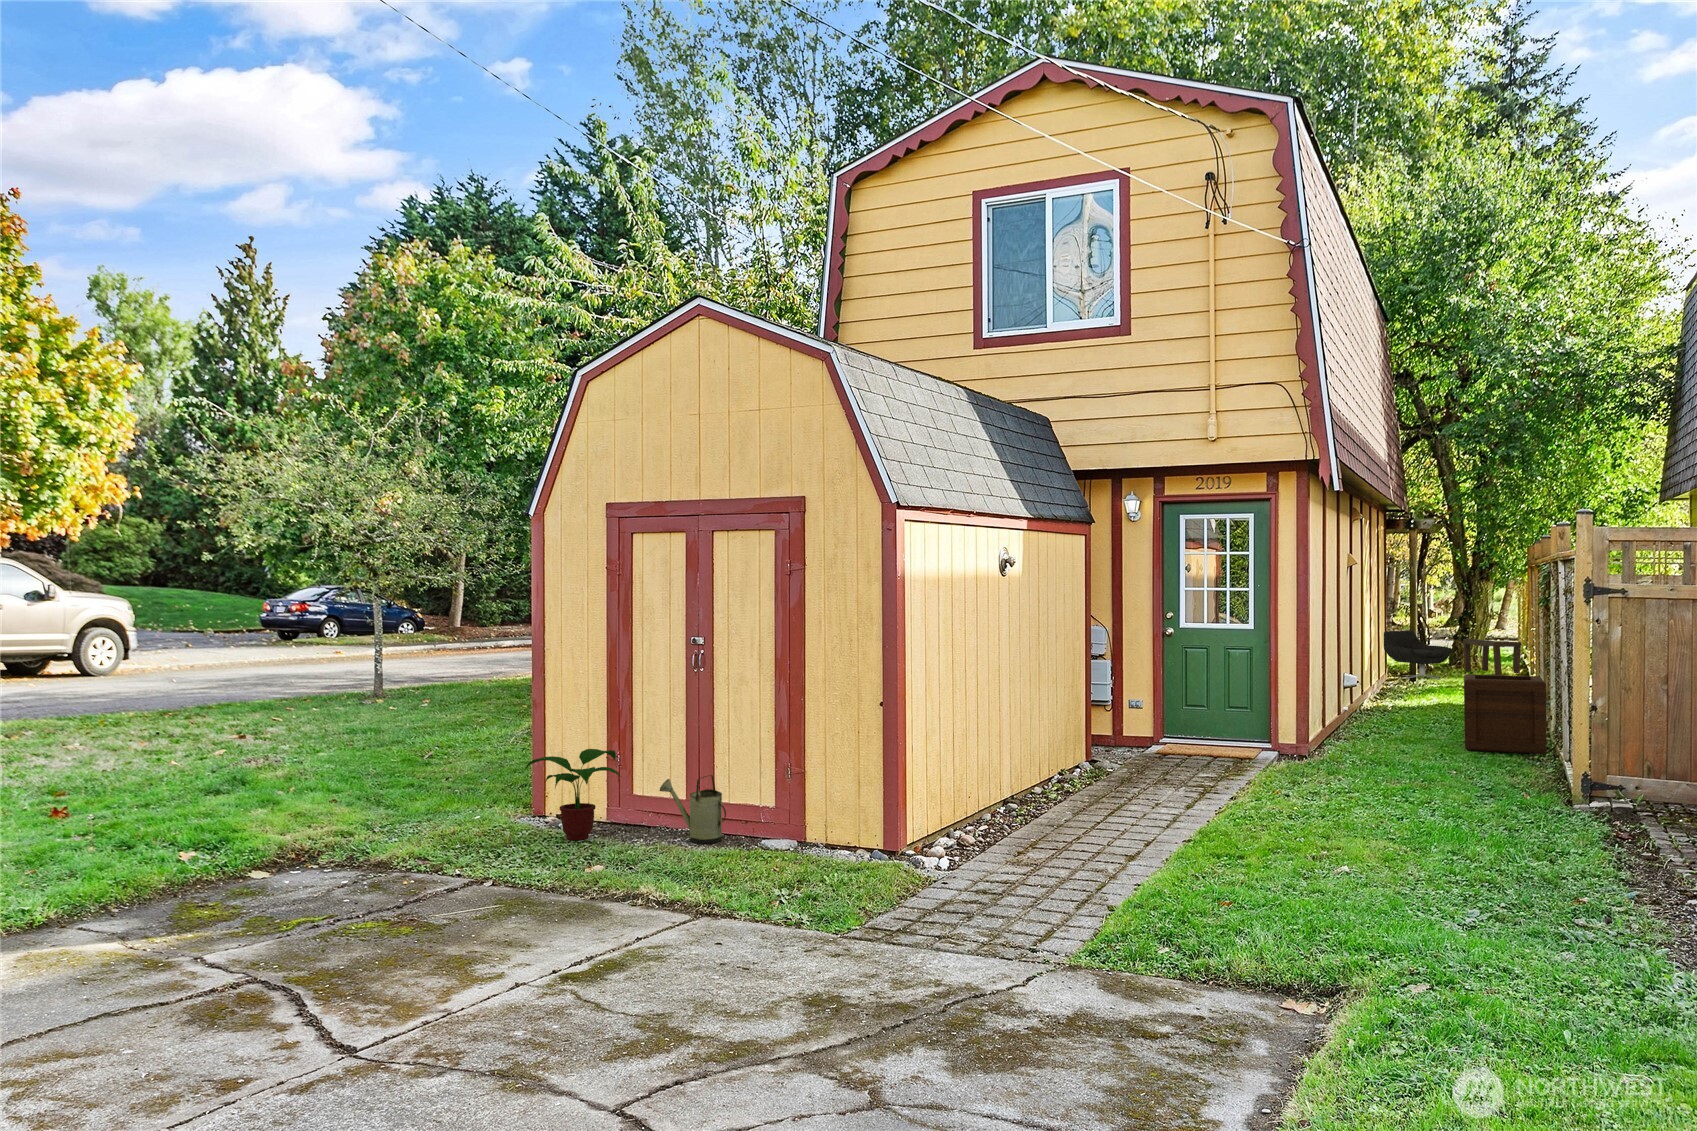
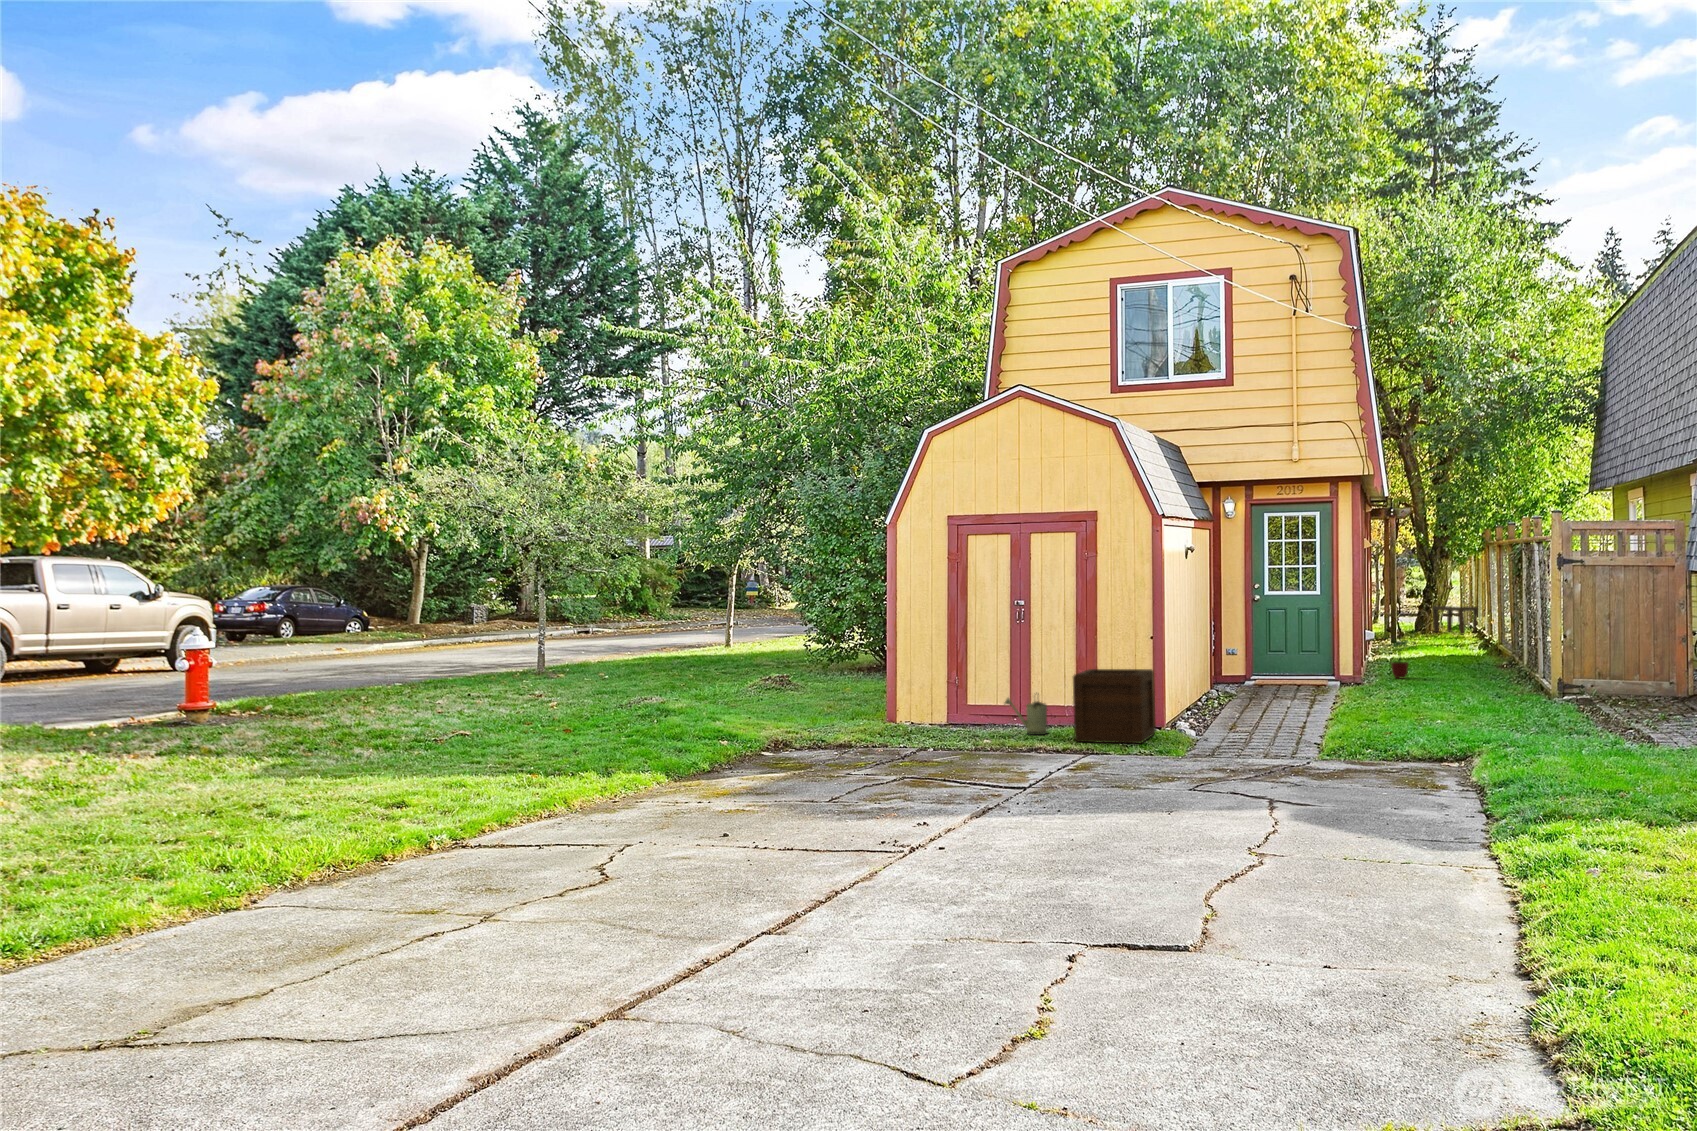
lounge chair: present [1384,630,1452,679] -> none [1372,600,1427,638]
wooden crate: present [1464,674,1547,754] -> present [1073,669,1156,743]
potted plant: present [526,749,621,840] -> present [1372,640,1416,679]

